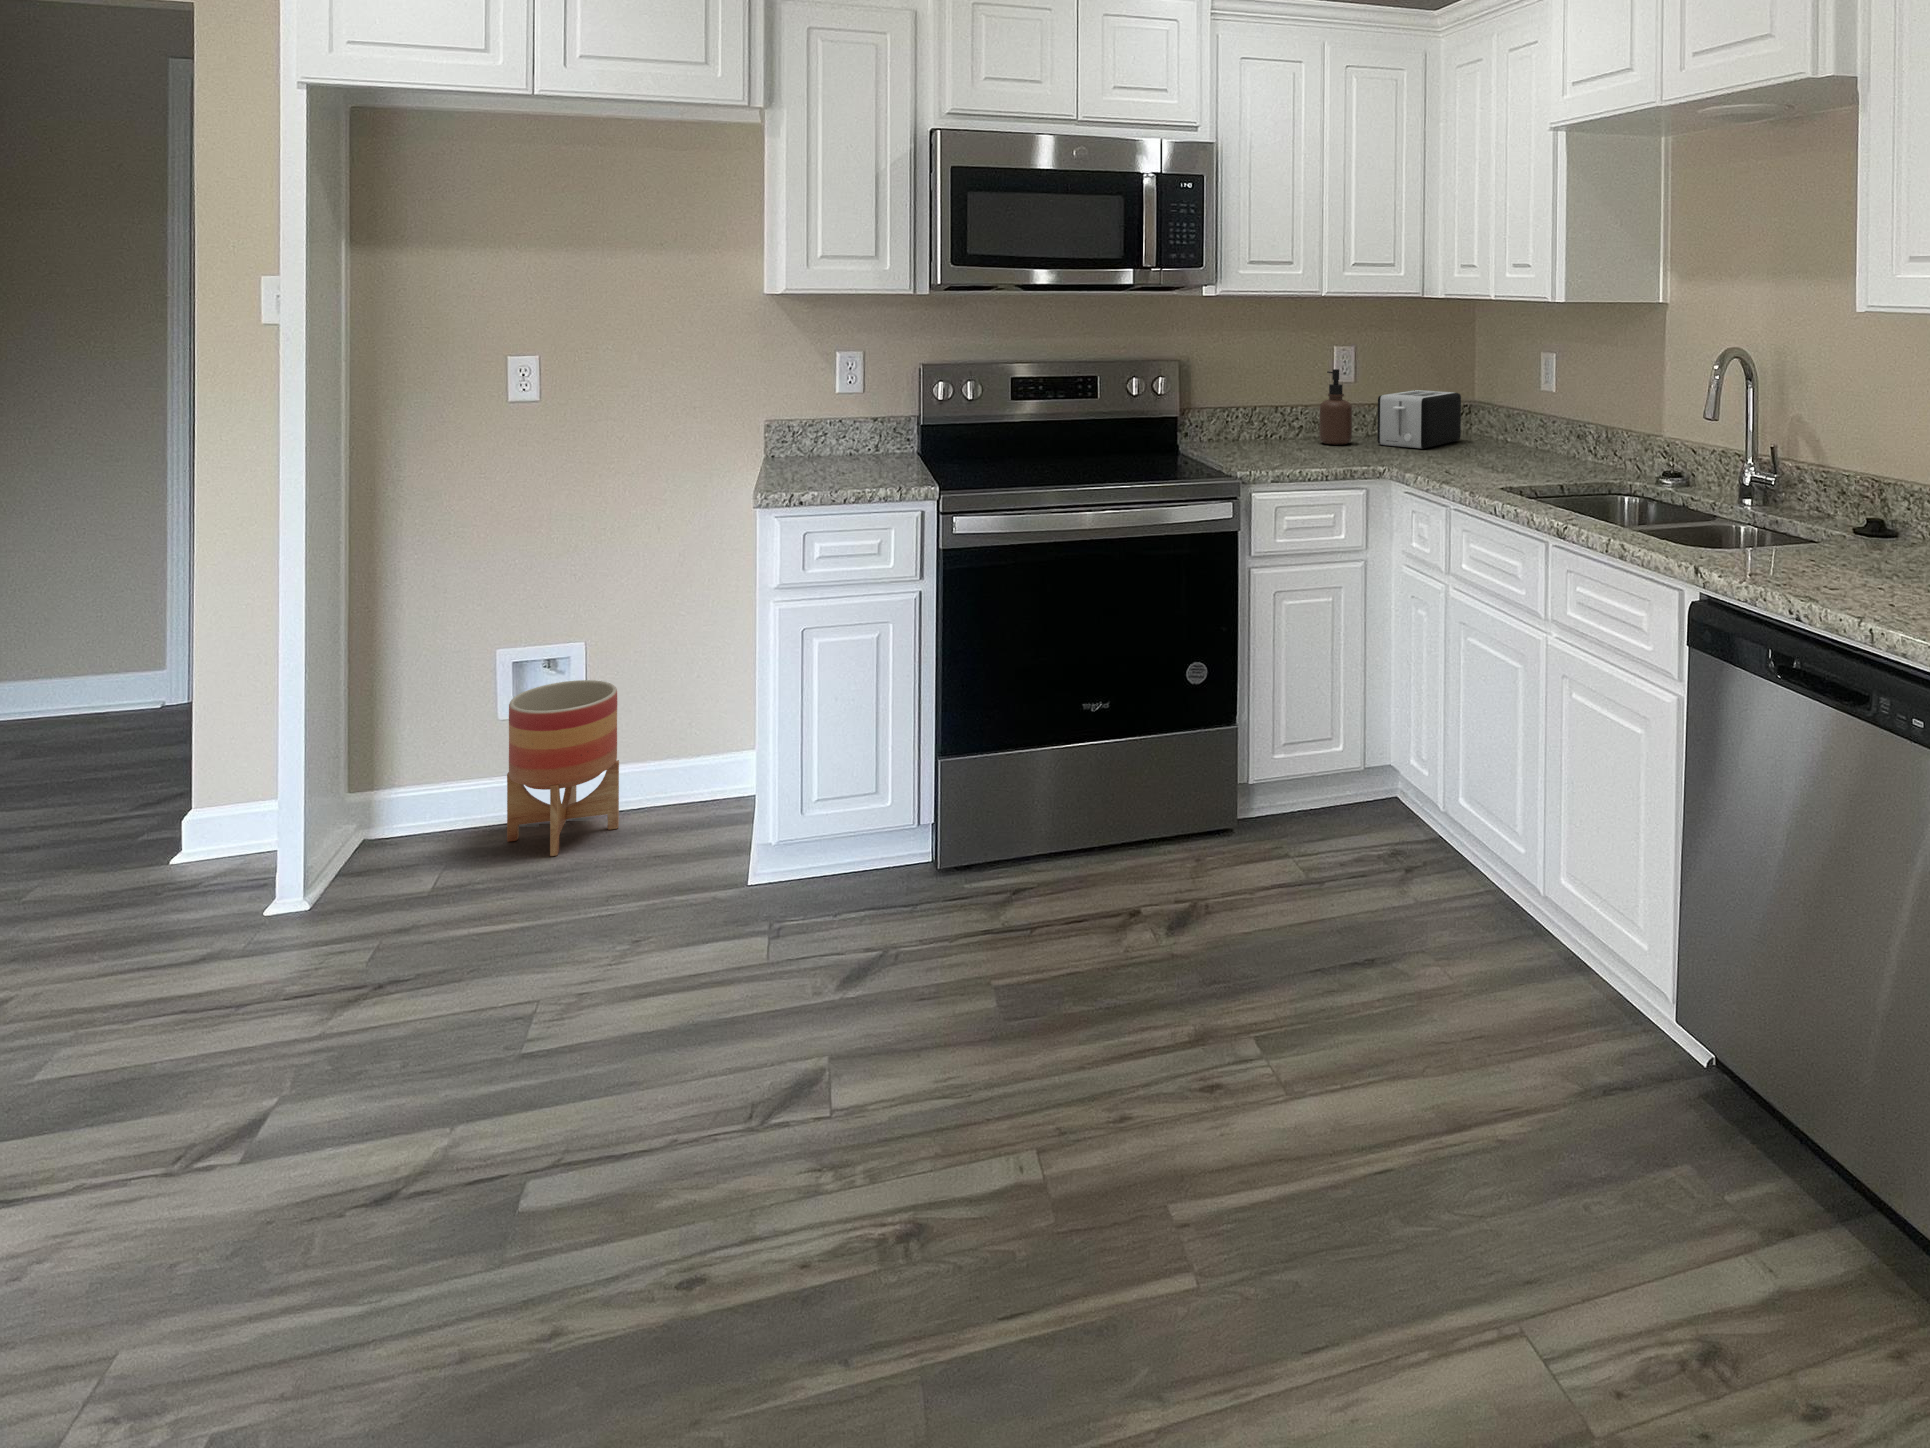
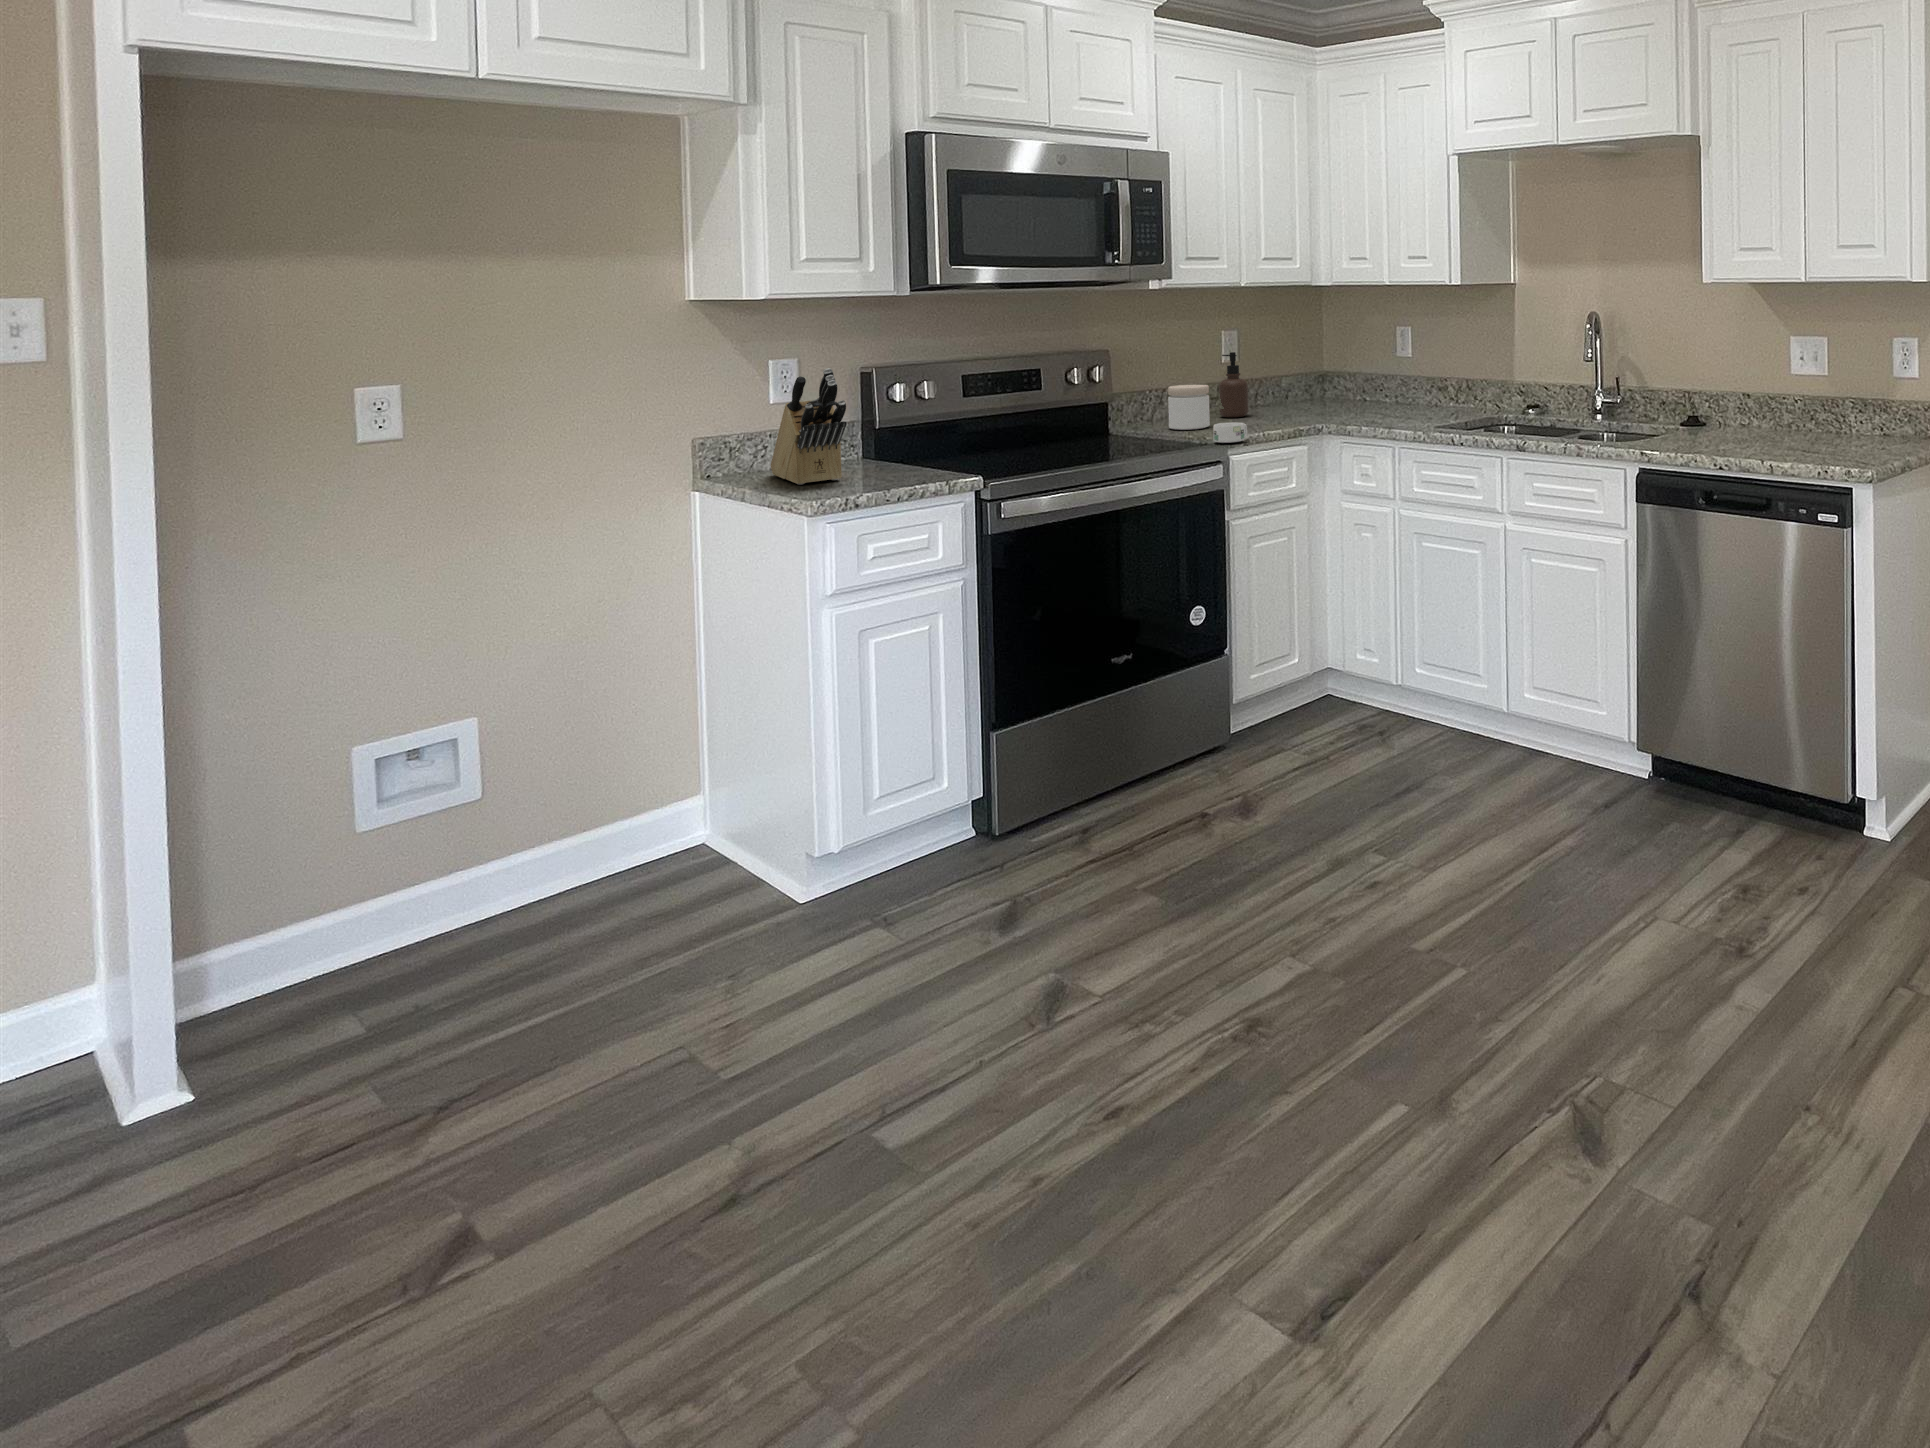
knife block: none [809,362,865,472] -> present [771,368,847,485]
toaster: present [1377,390,1461,449] -> none [1269,366,1327,414]
jar: none [1238,403,1283,455] -> present [1168,385,1210,430]
mug: none [1236,452,1278,476] -> present [1213,422,1247,443]
planter: present [507,680,619,856] -> none [403,758,558,970]

